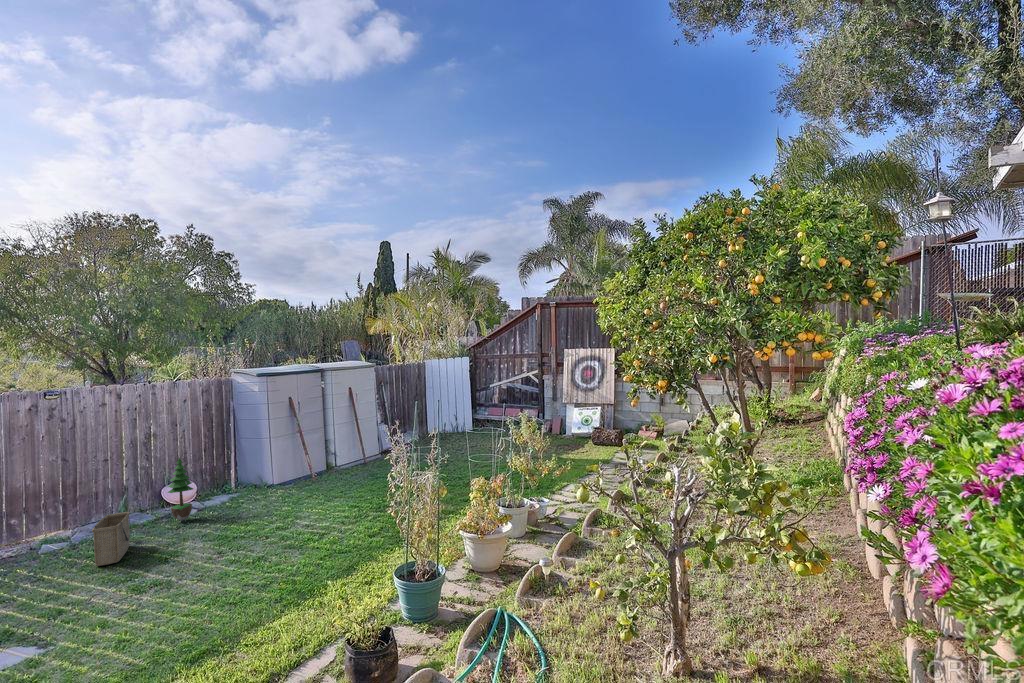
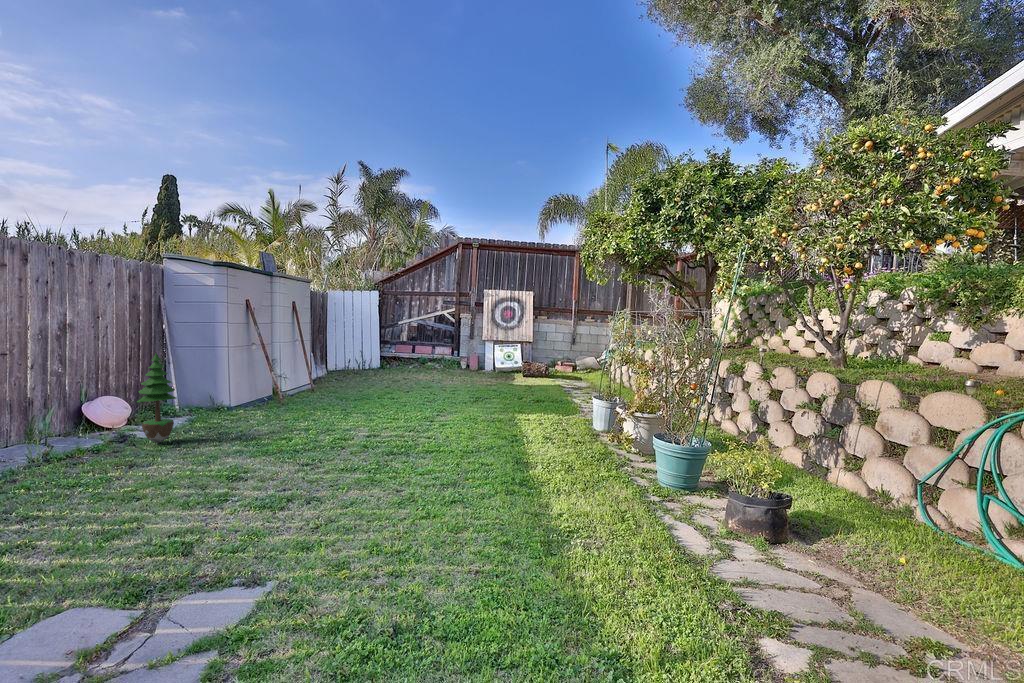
basket: present [92,512,131,566] -> none [79,420,144,495]

